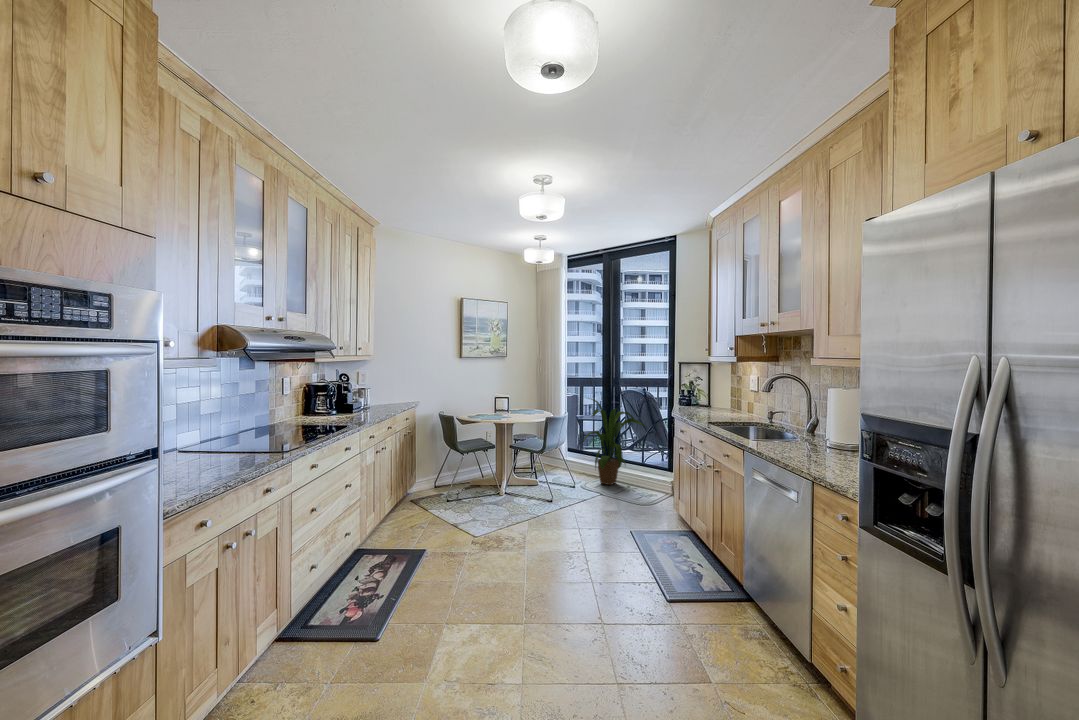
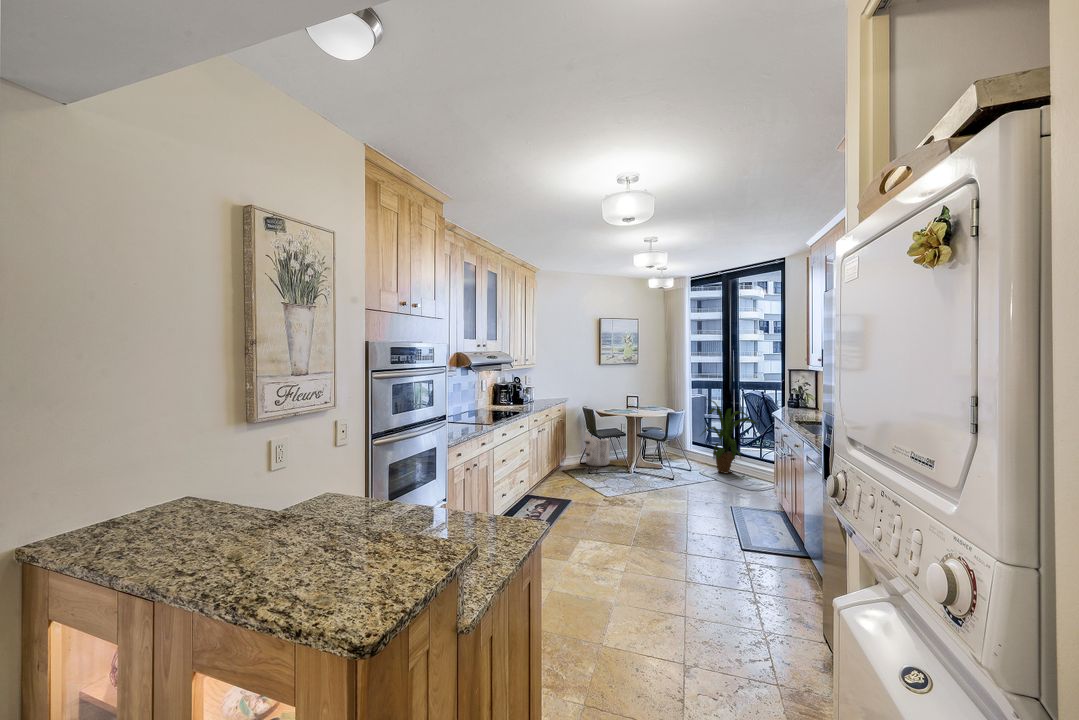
waste bin: none [440,438,473,489] -> present [585,431,610,466]

